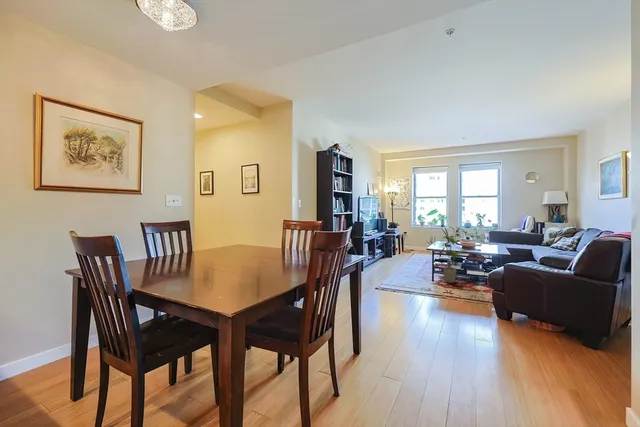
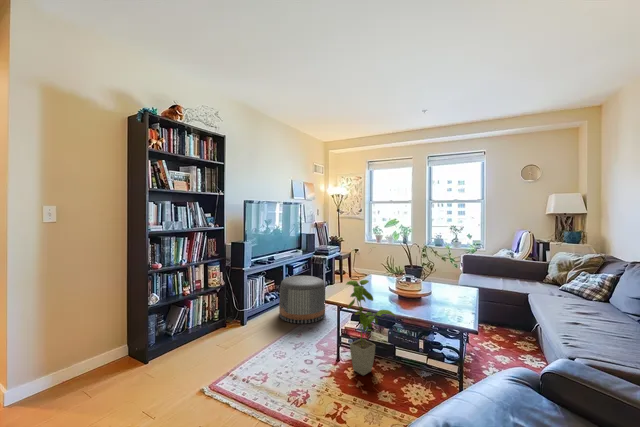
pouf: none [380,243,409,269] -> present [279,276,325,324]

